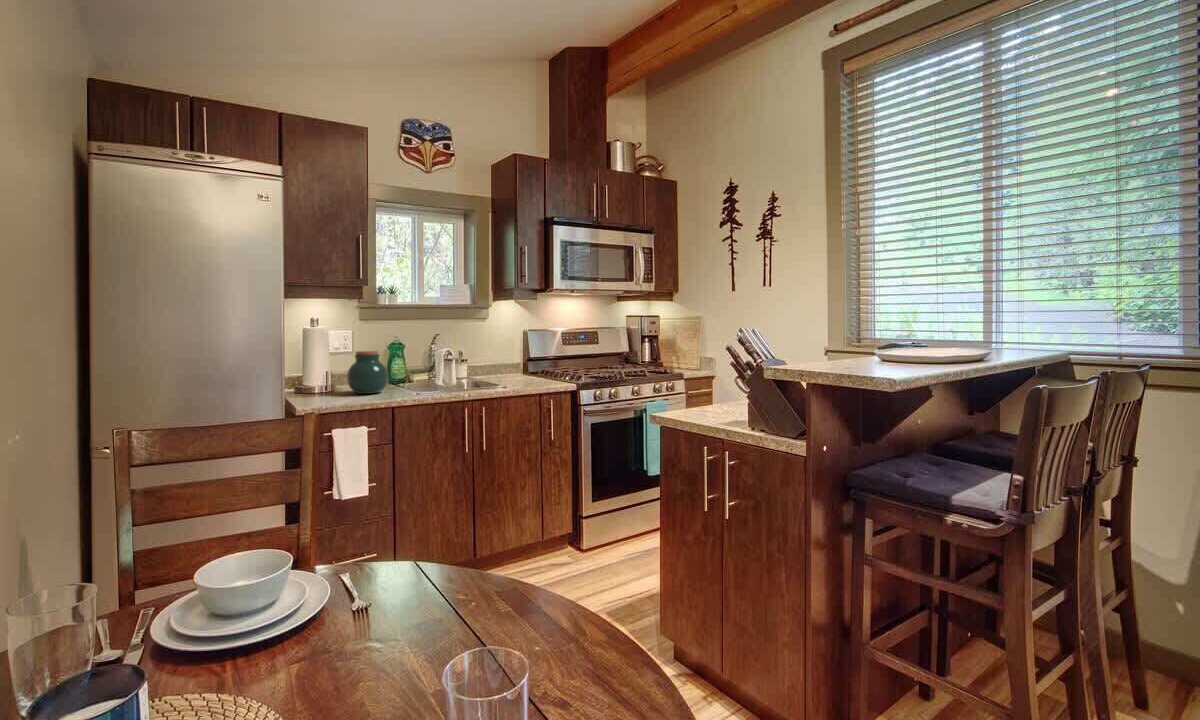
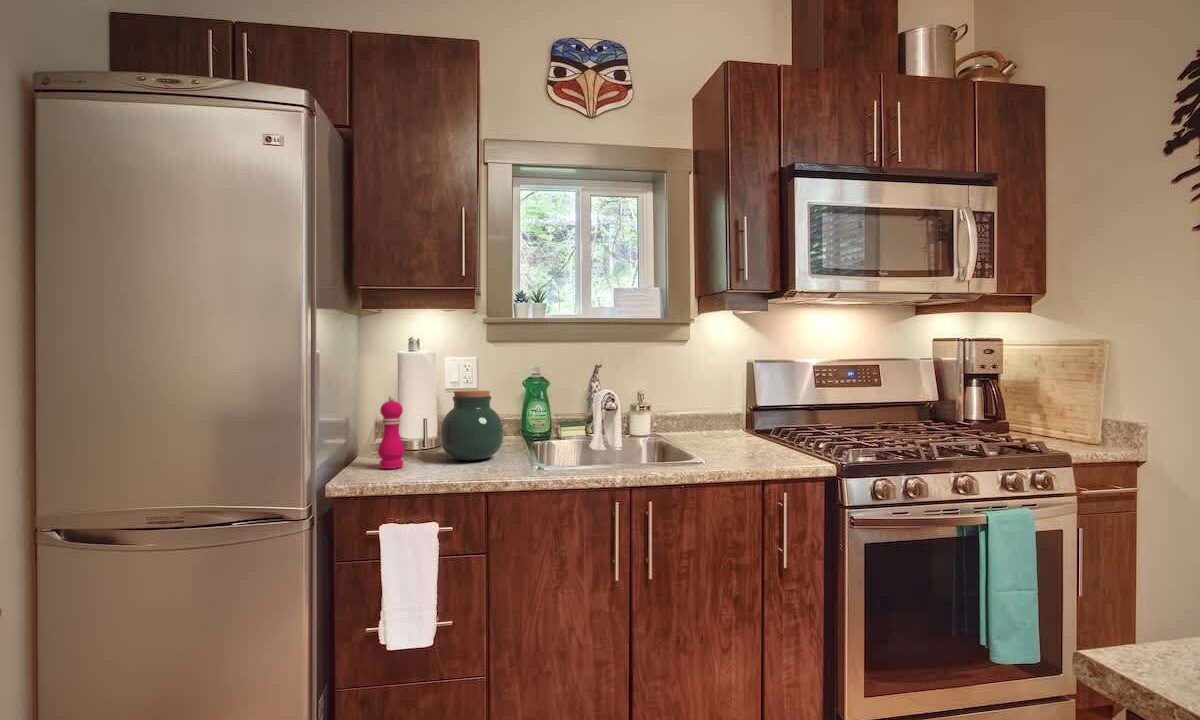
pepper mill: none [313,355,330,400] -> present [378,395,405,469]

